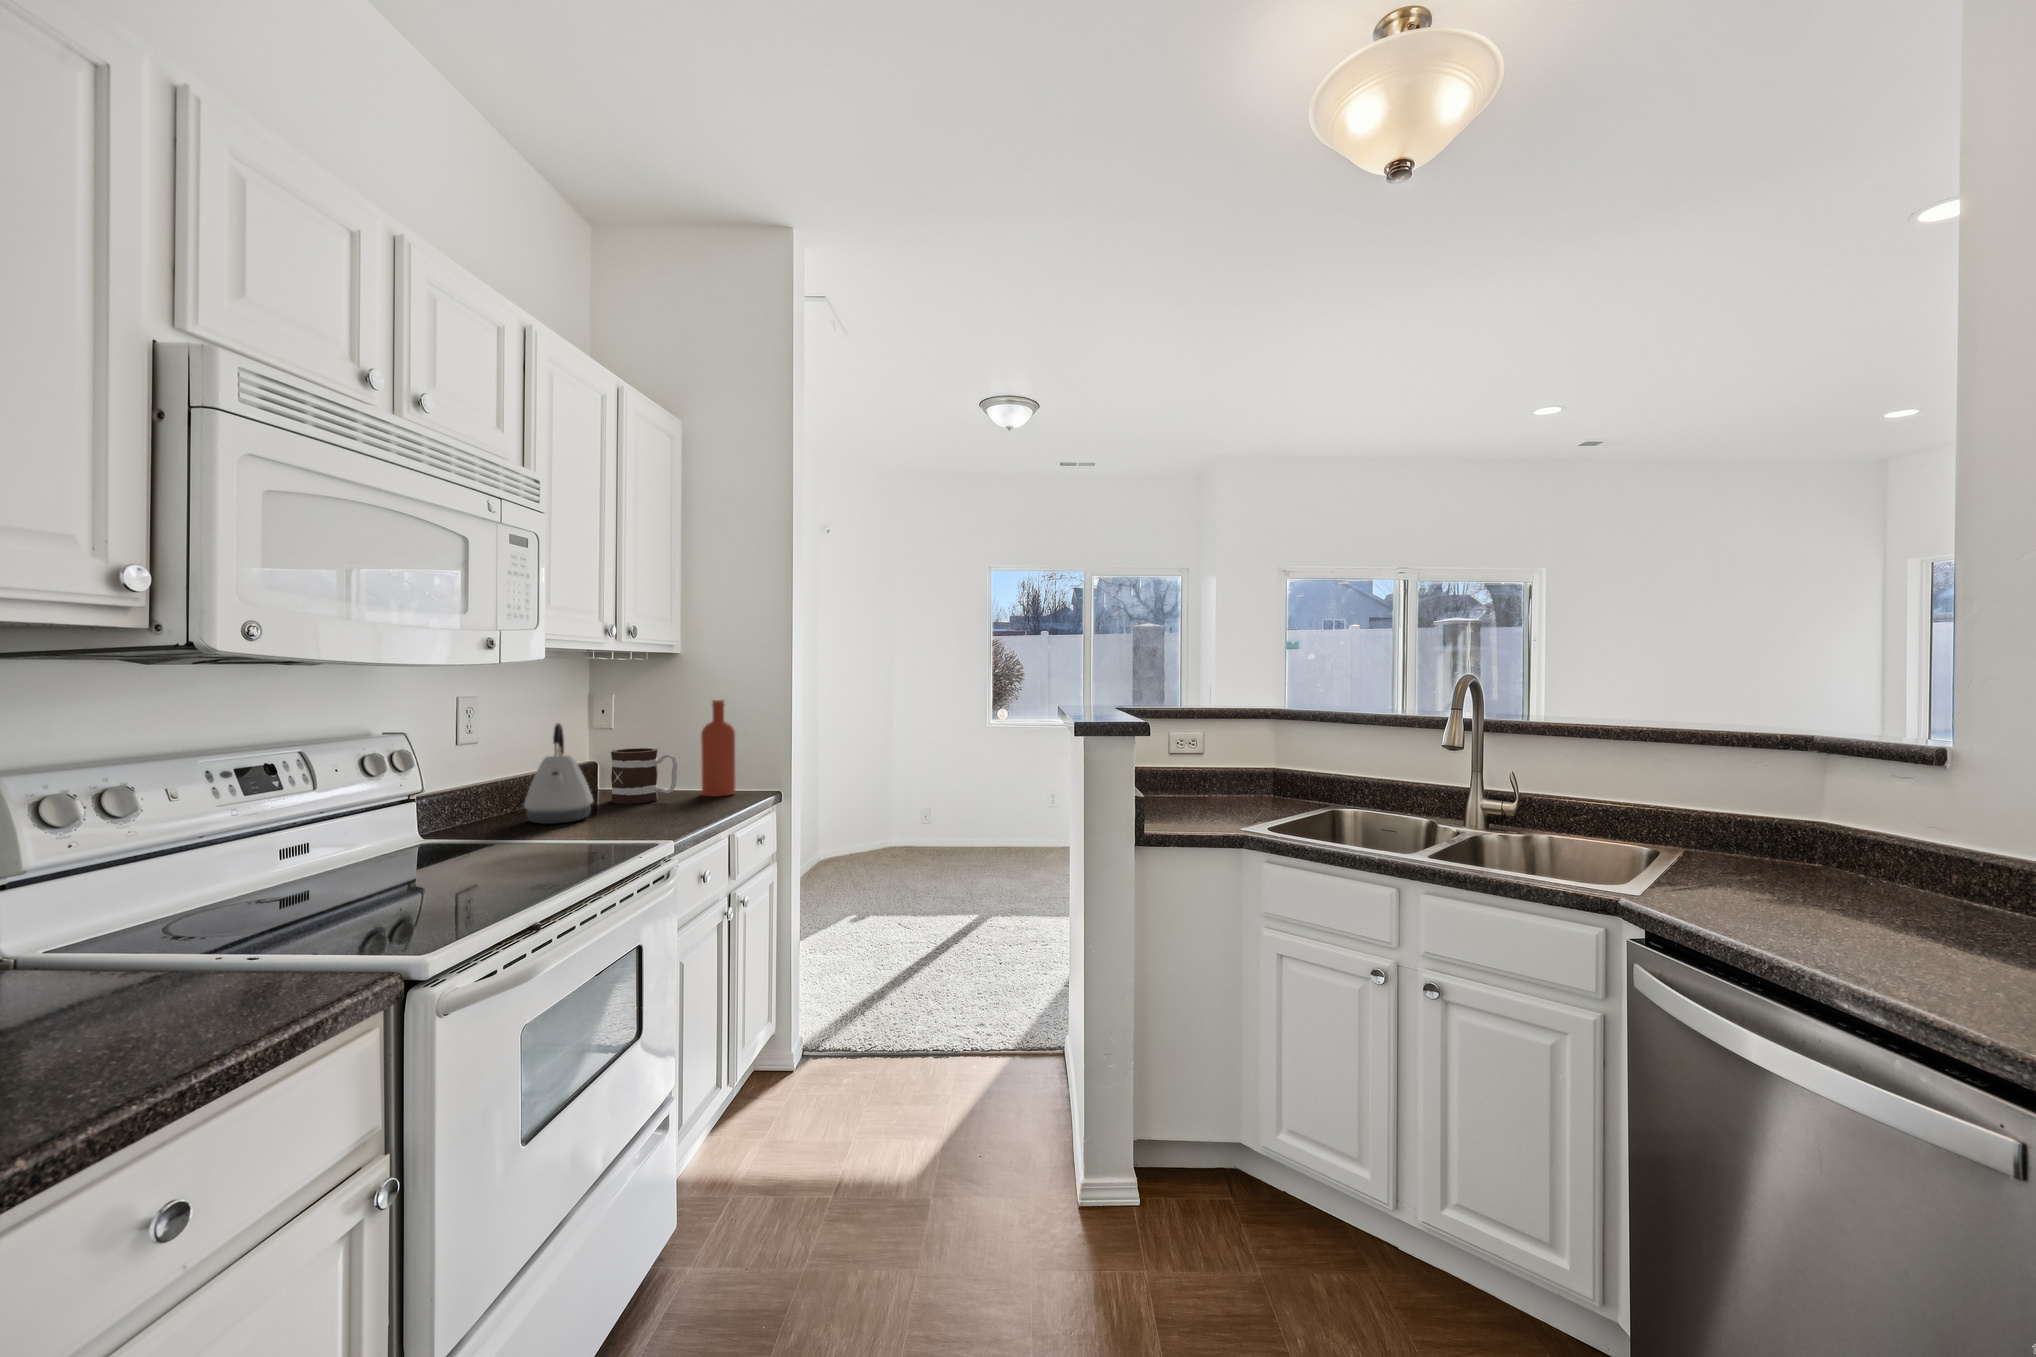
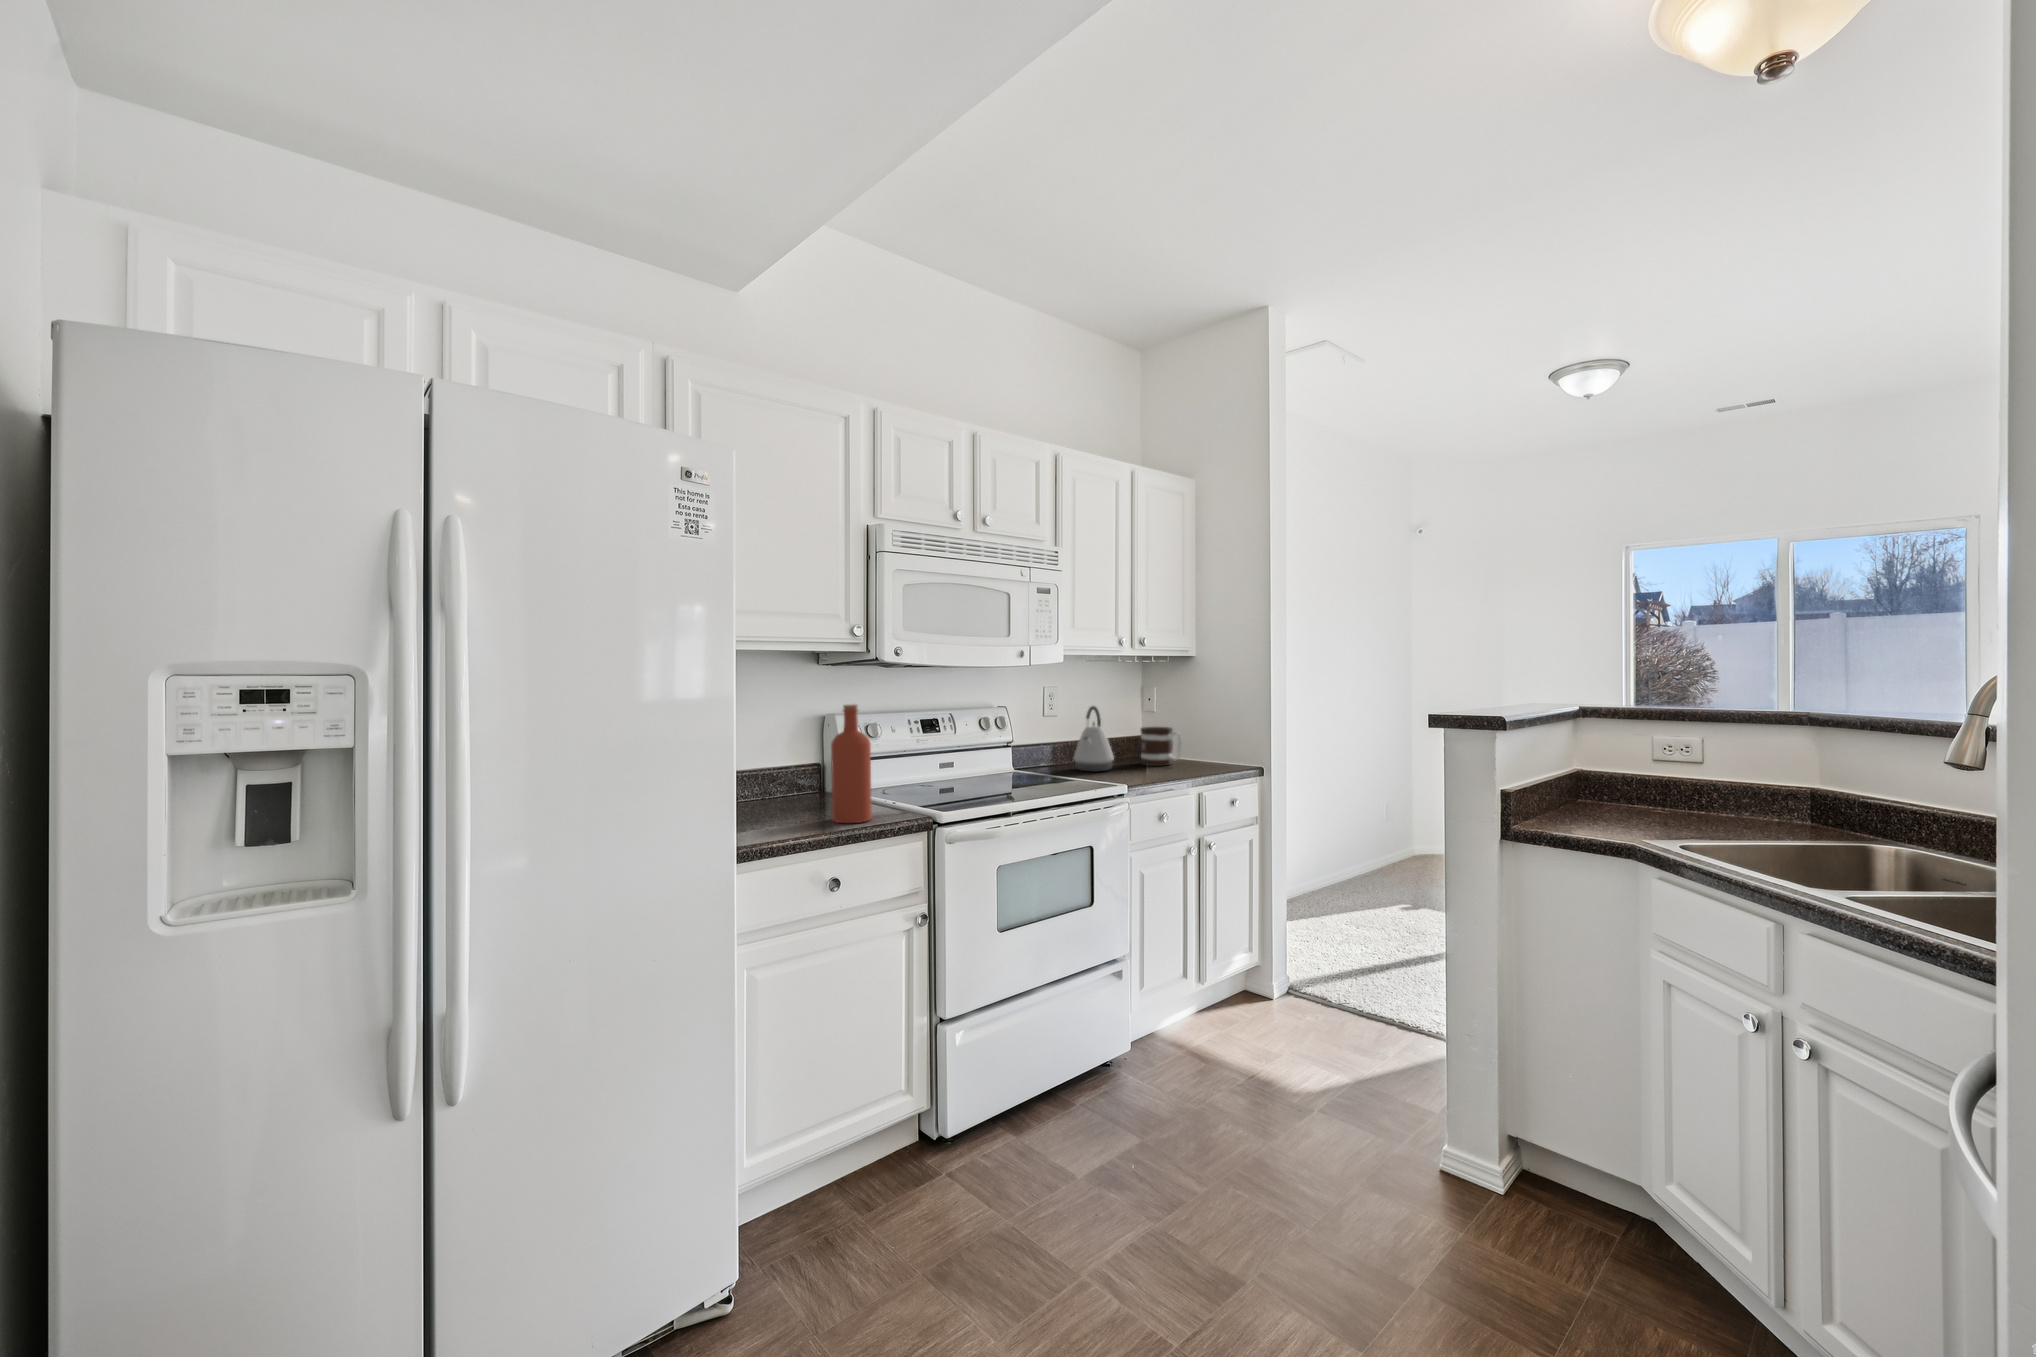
bottle: present [701,700,736,796] -> present [831,704,872,823]

